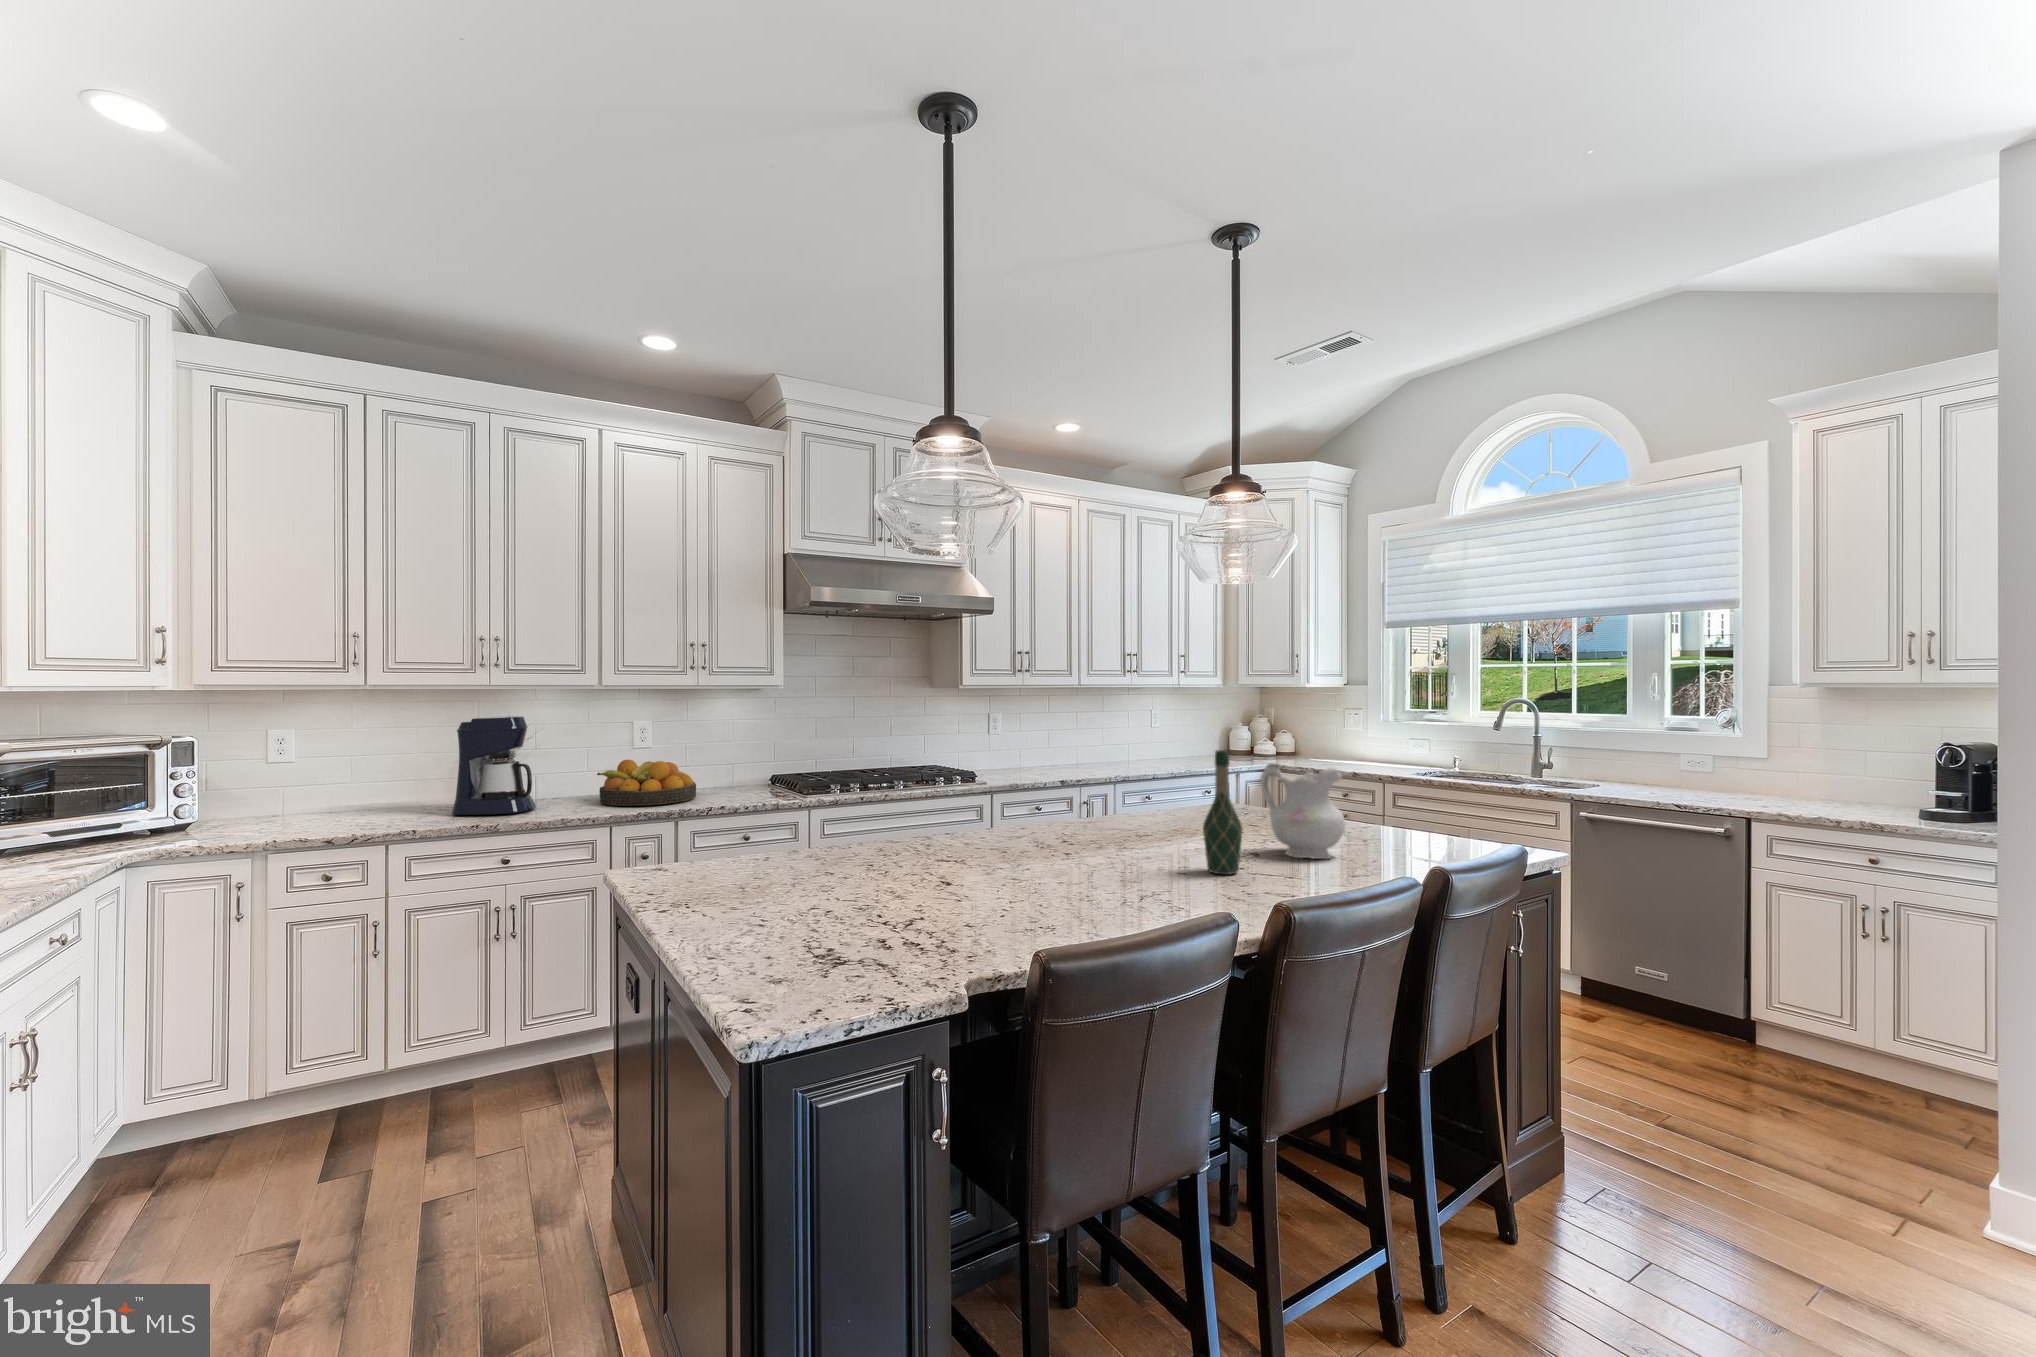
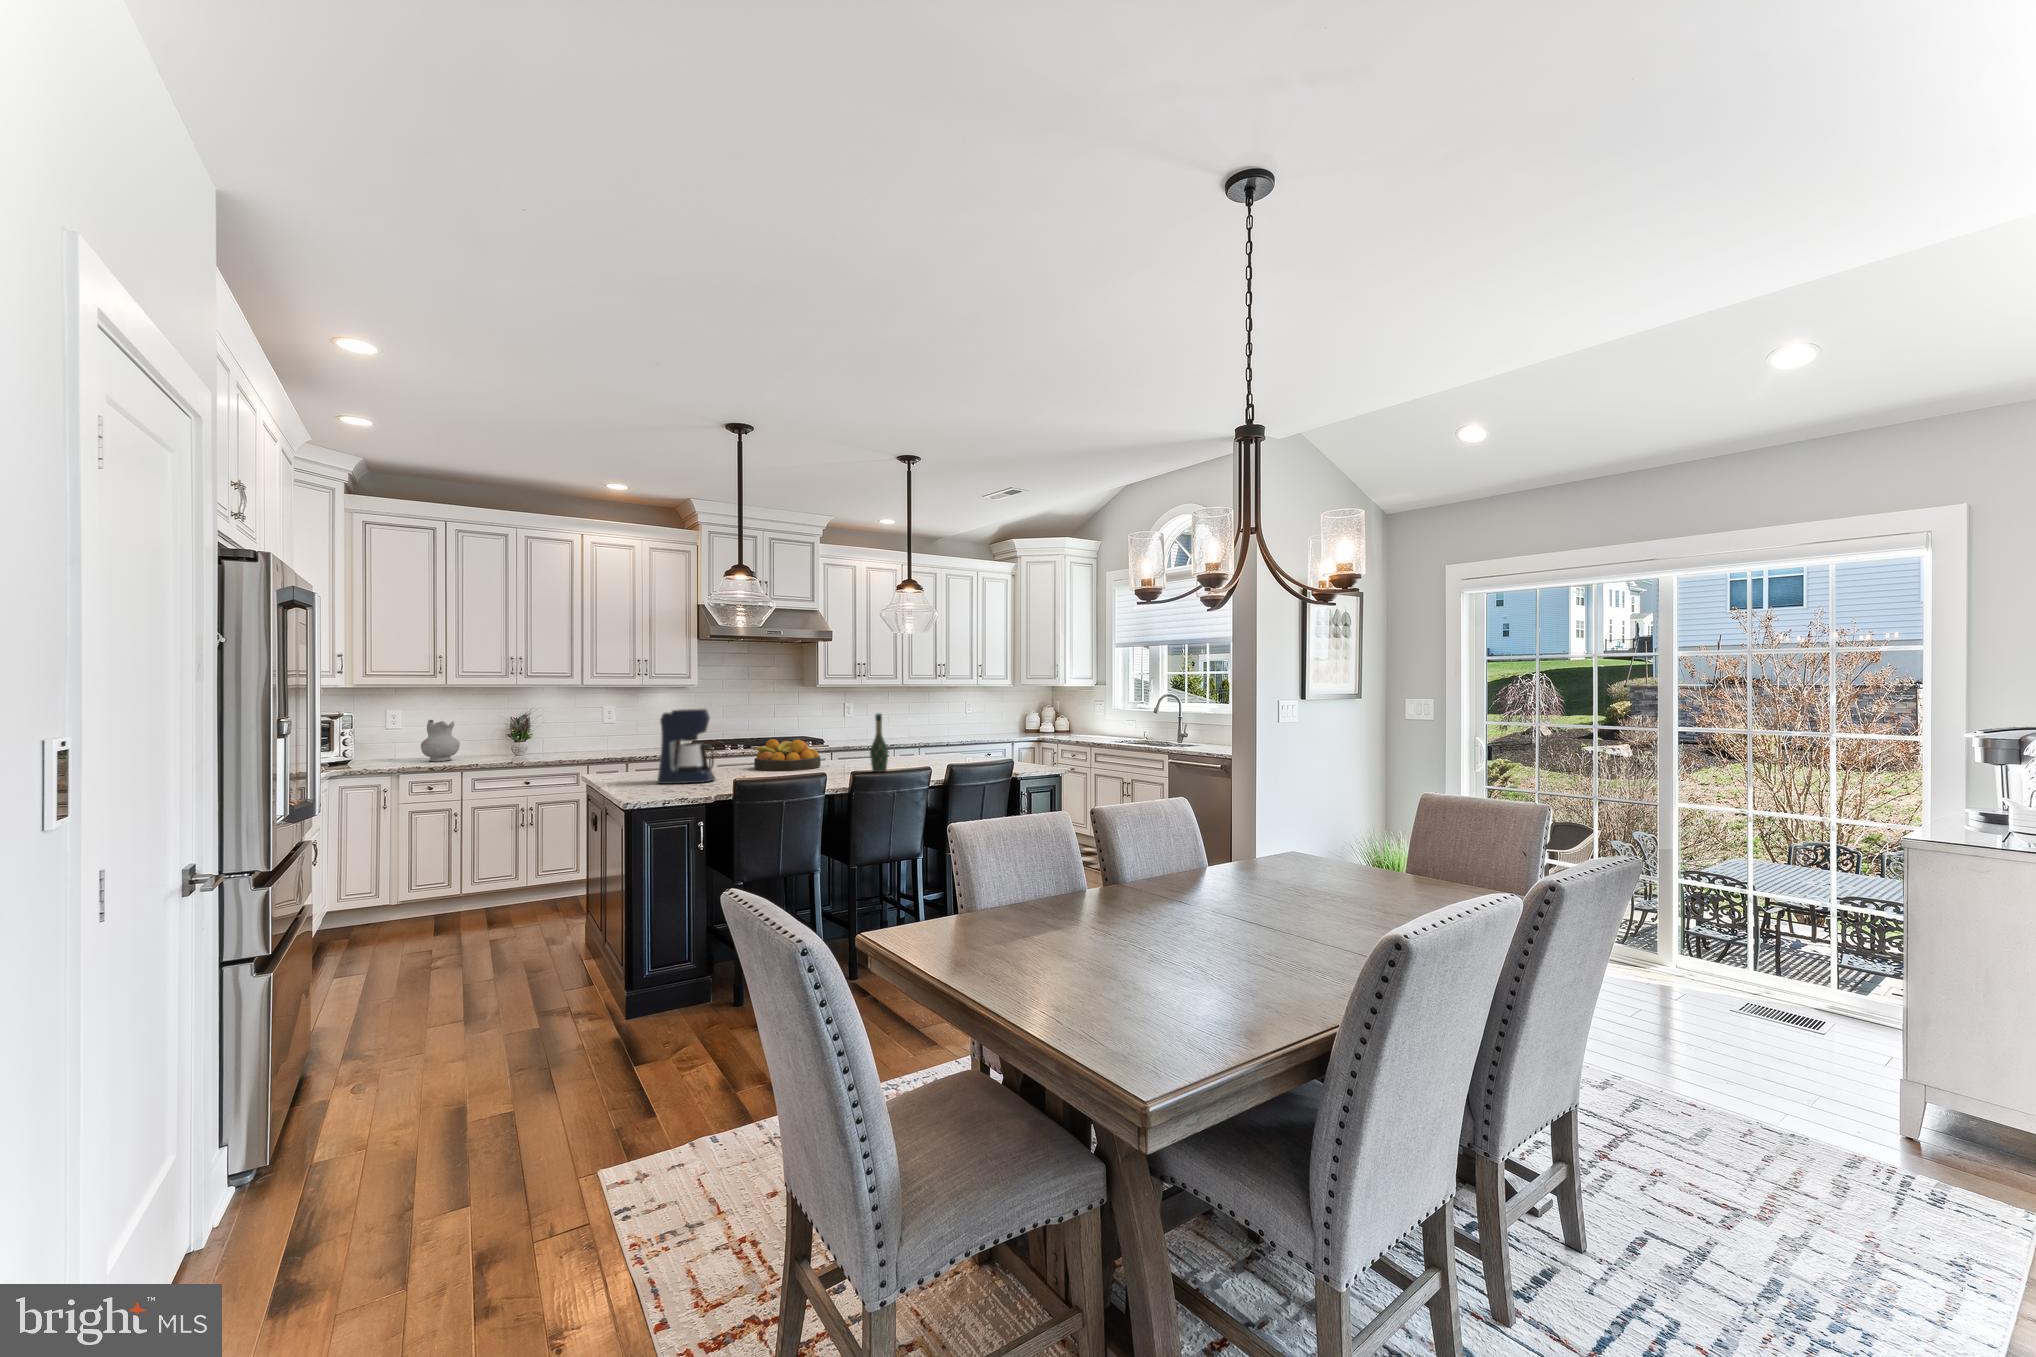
coffee maker: present [452,716,536,815] -> present [657,709,715,784]
fruit bowl: present [597,760,696,806] -> present [754,739,821,771]
ceramic pitcher: present [1261,763,1345,859] -> present [421,720,460,761]

